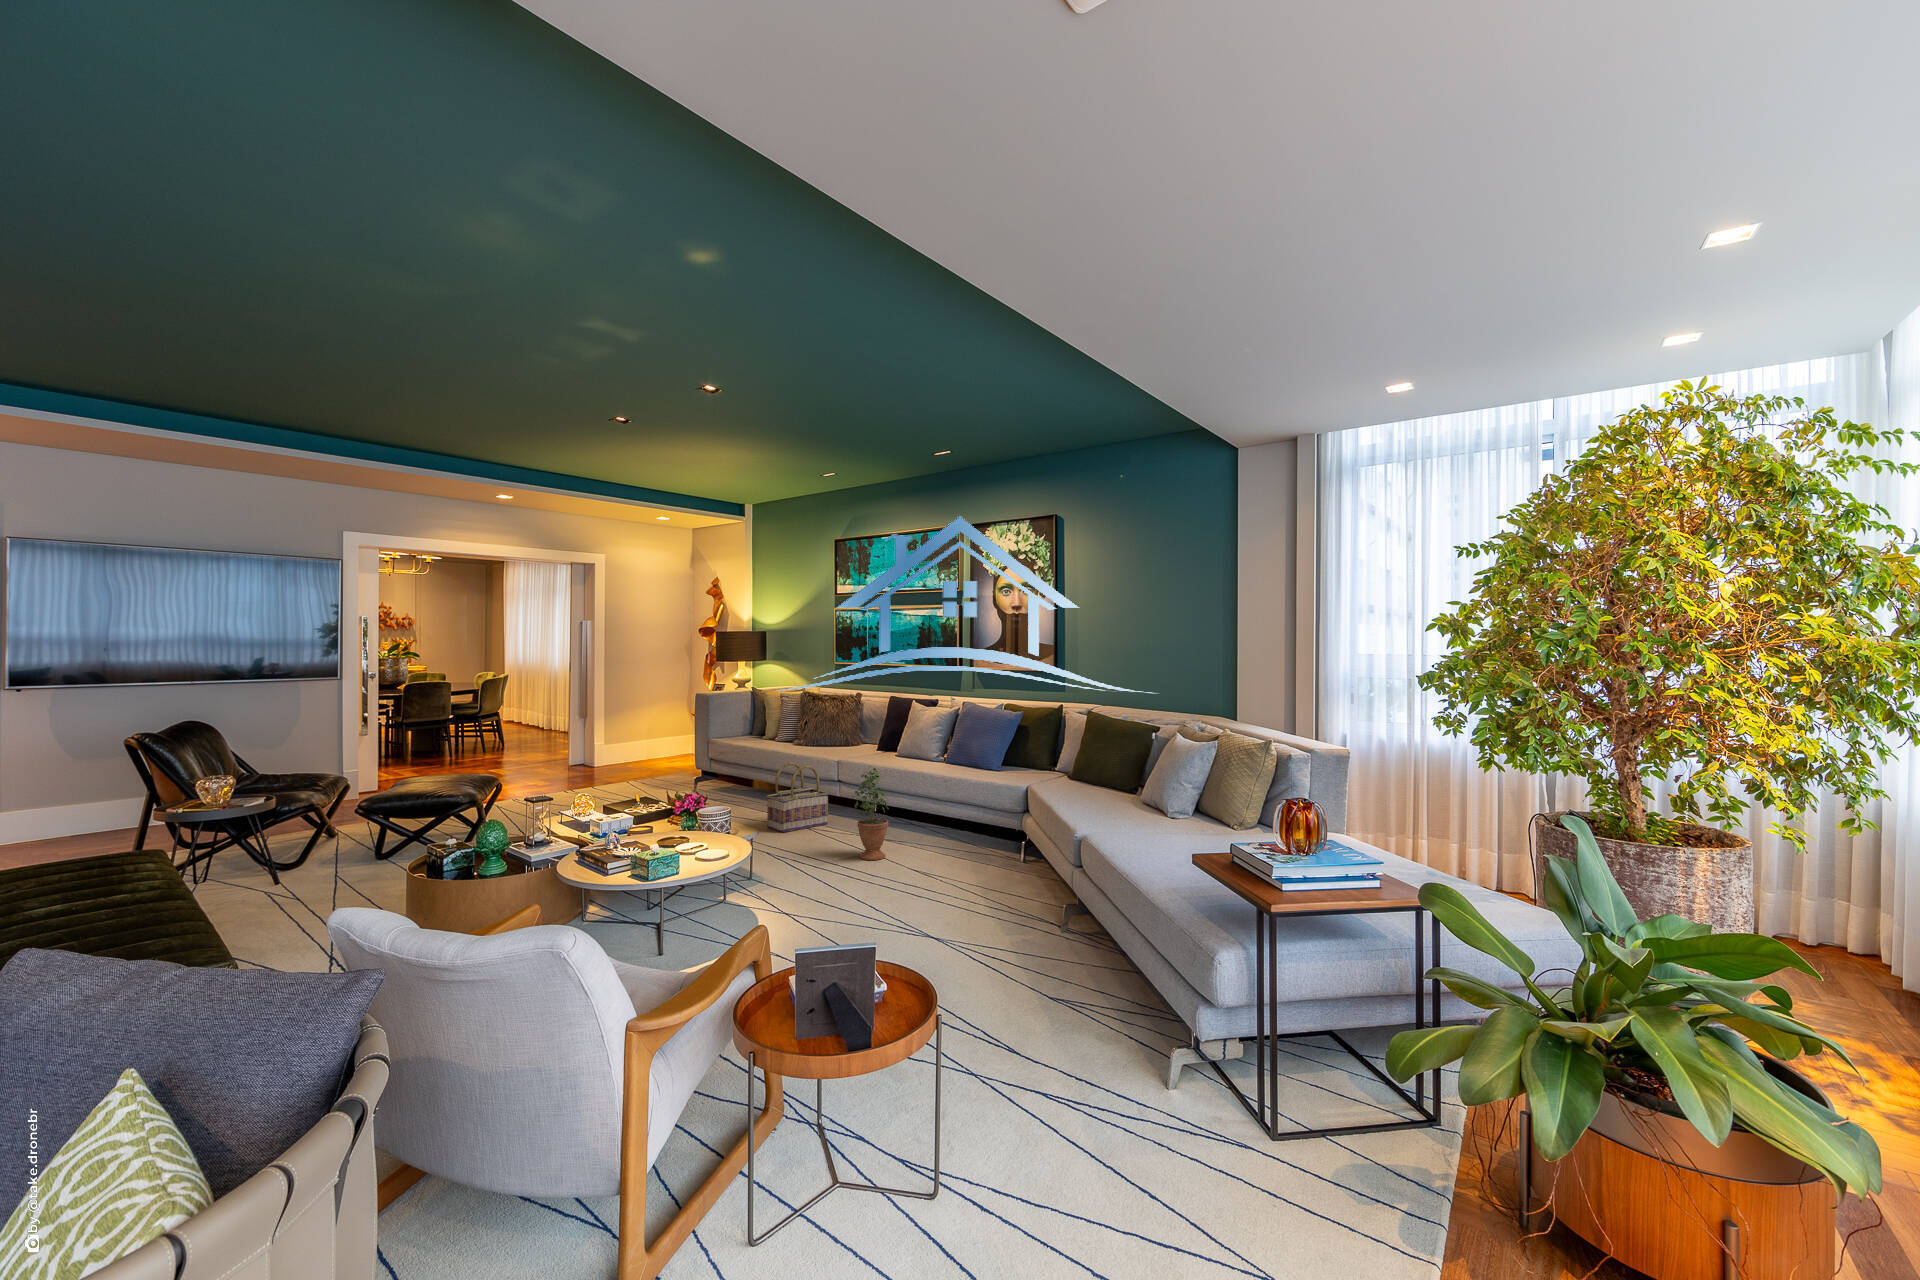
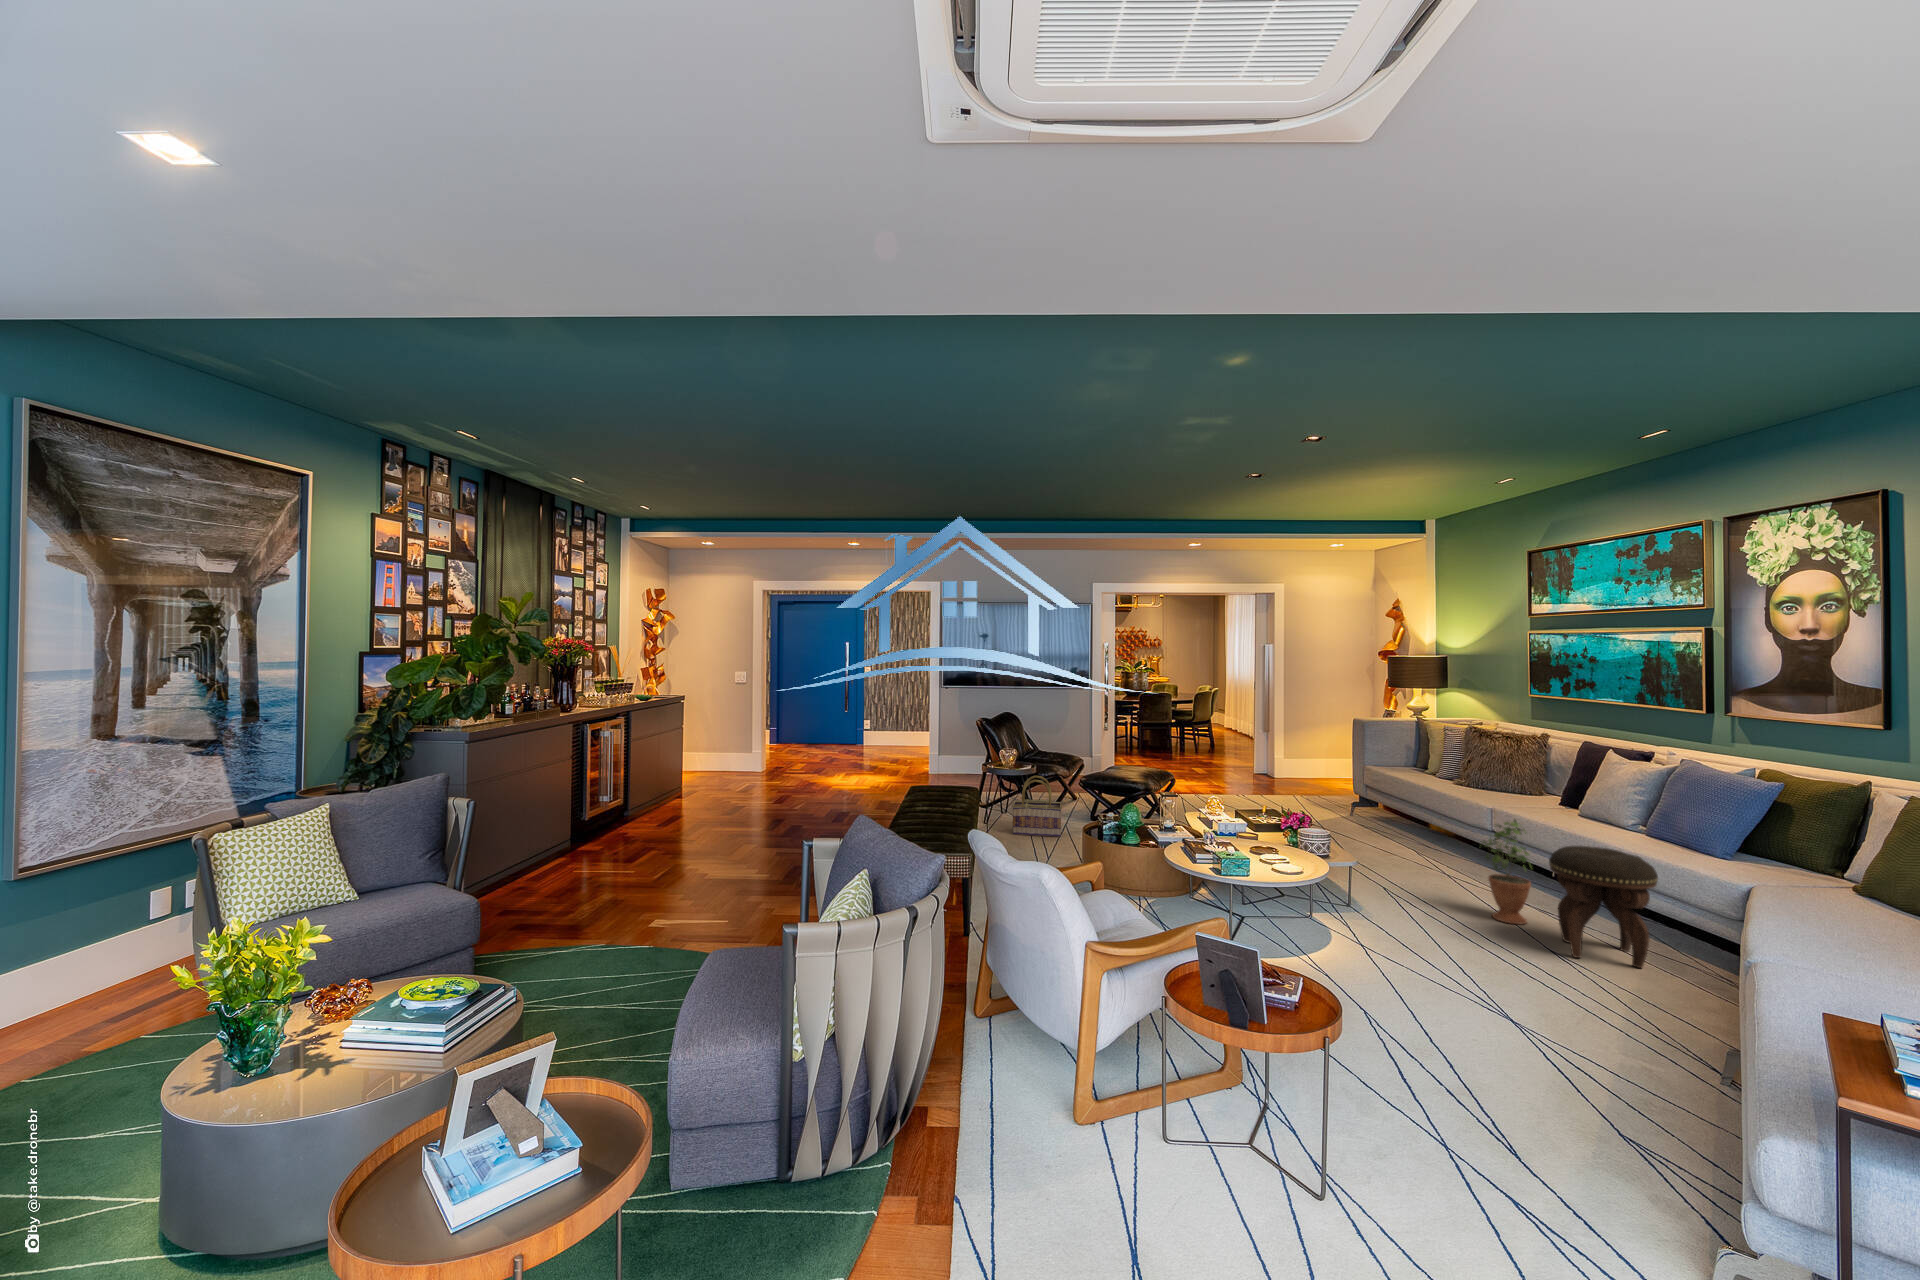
basket: present [767,762,829,832] -> present [1012,775,1062,837]
footstool: none [908,780,977,874] -> present [1549,846,1658,968]

